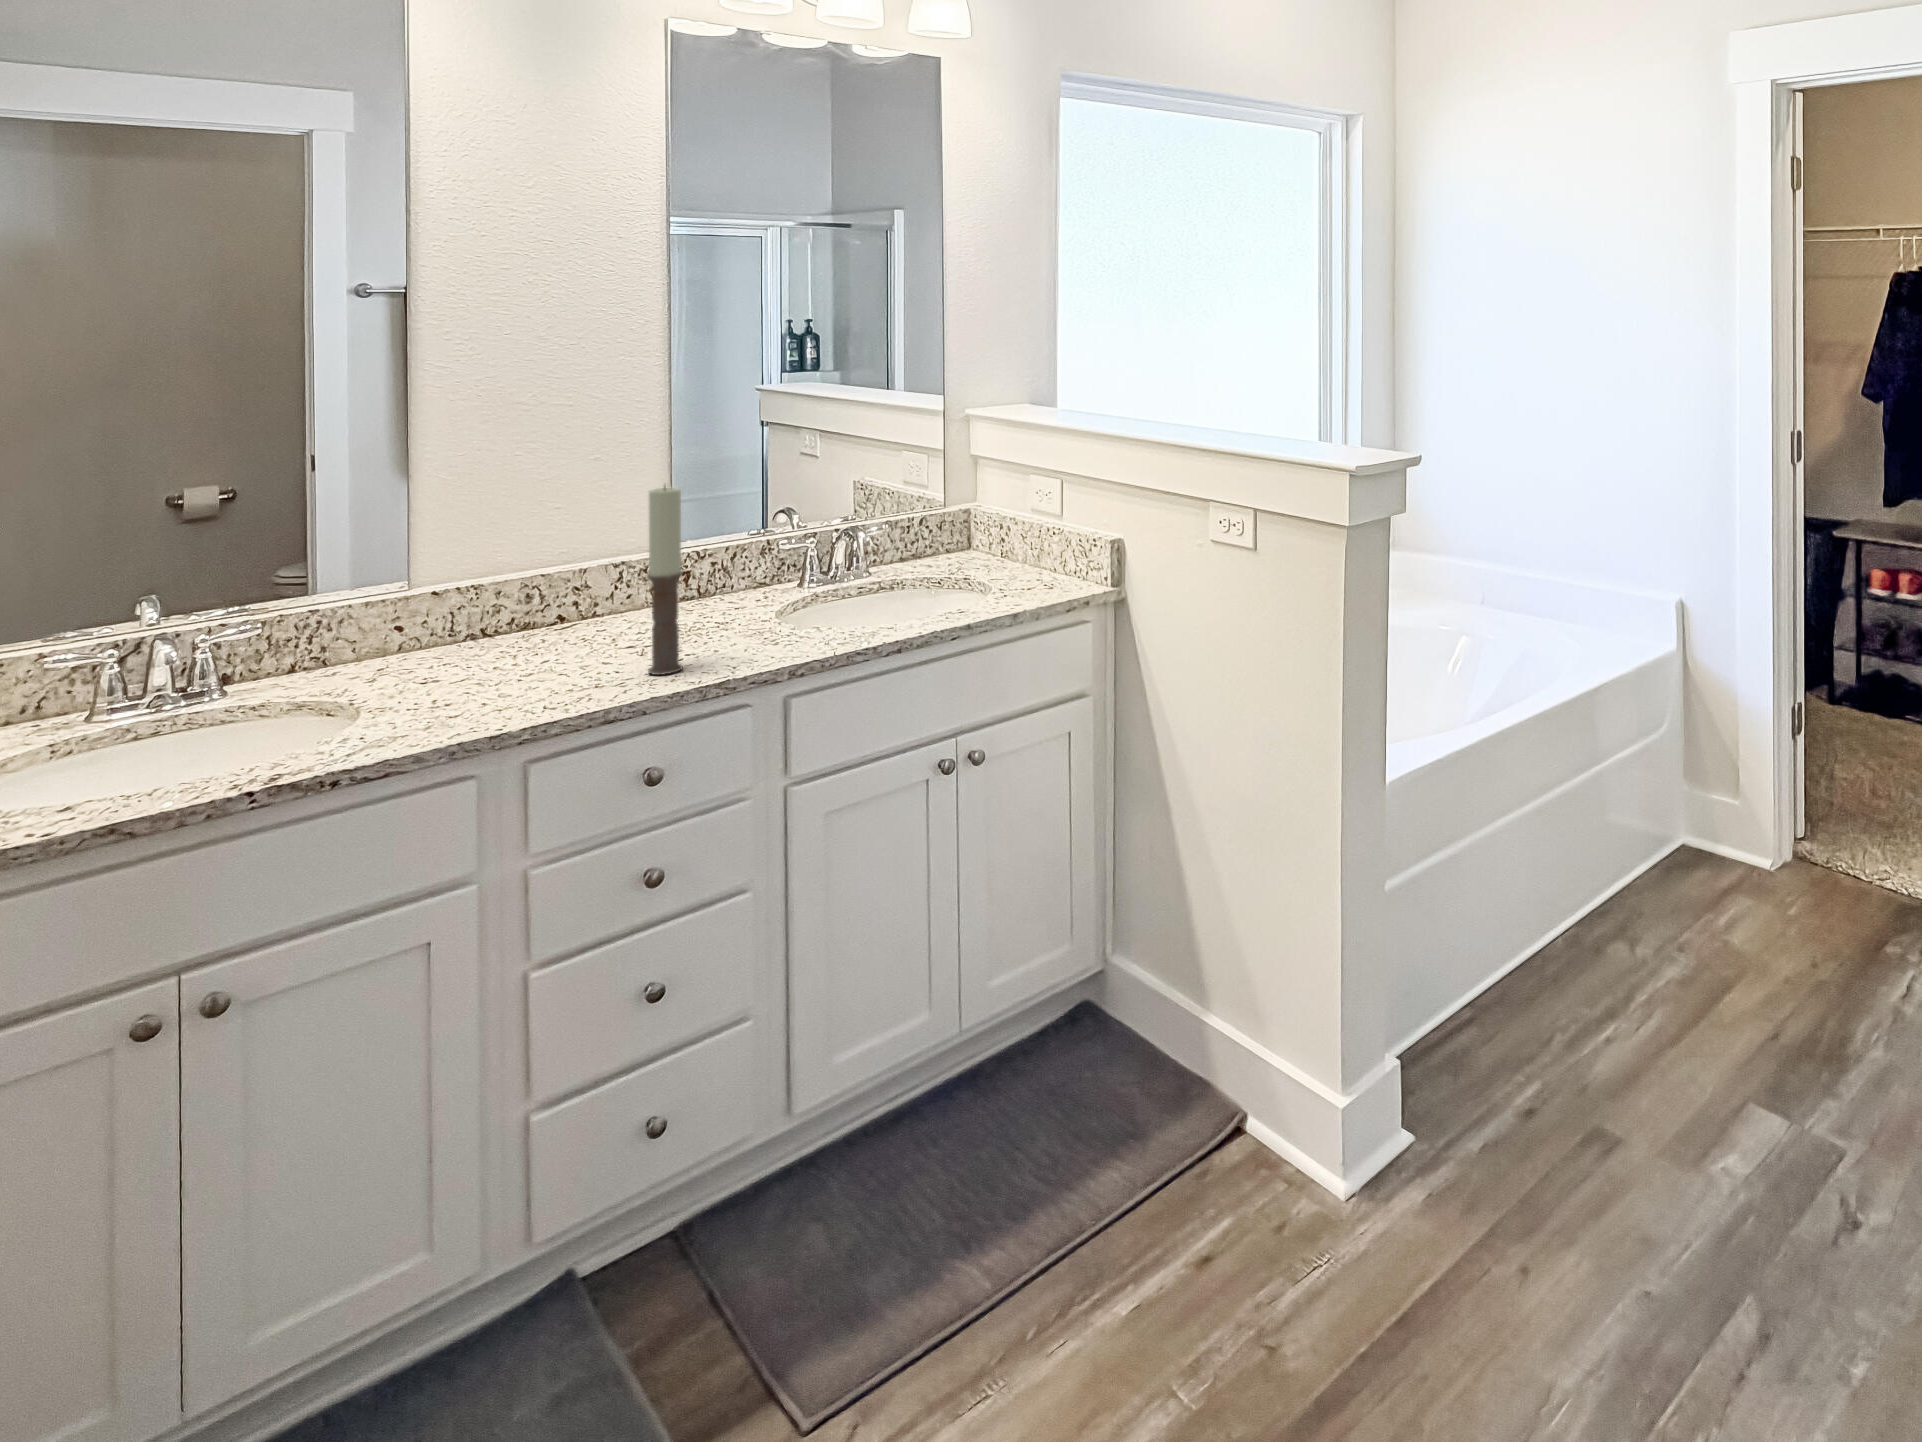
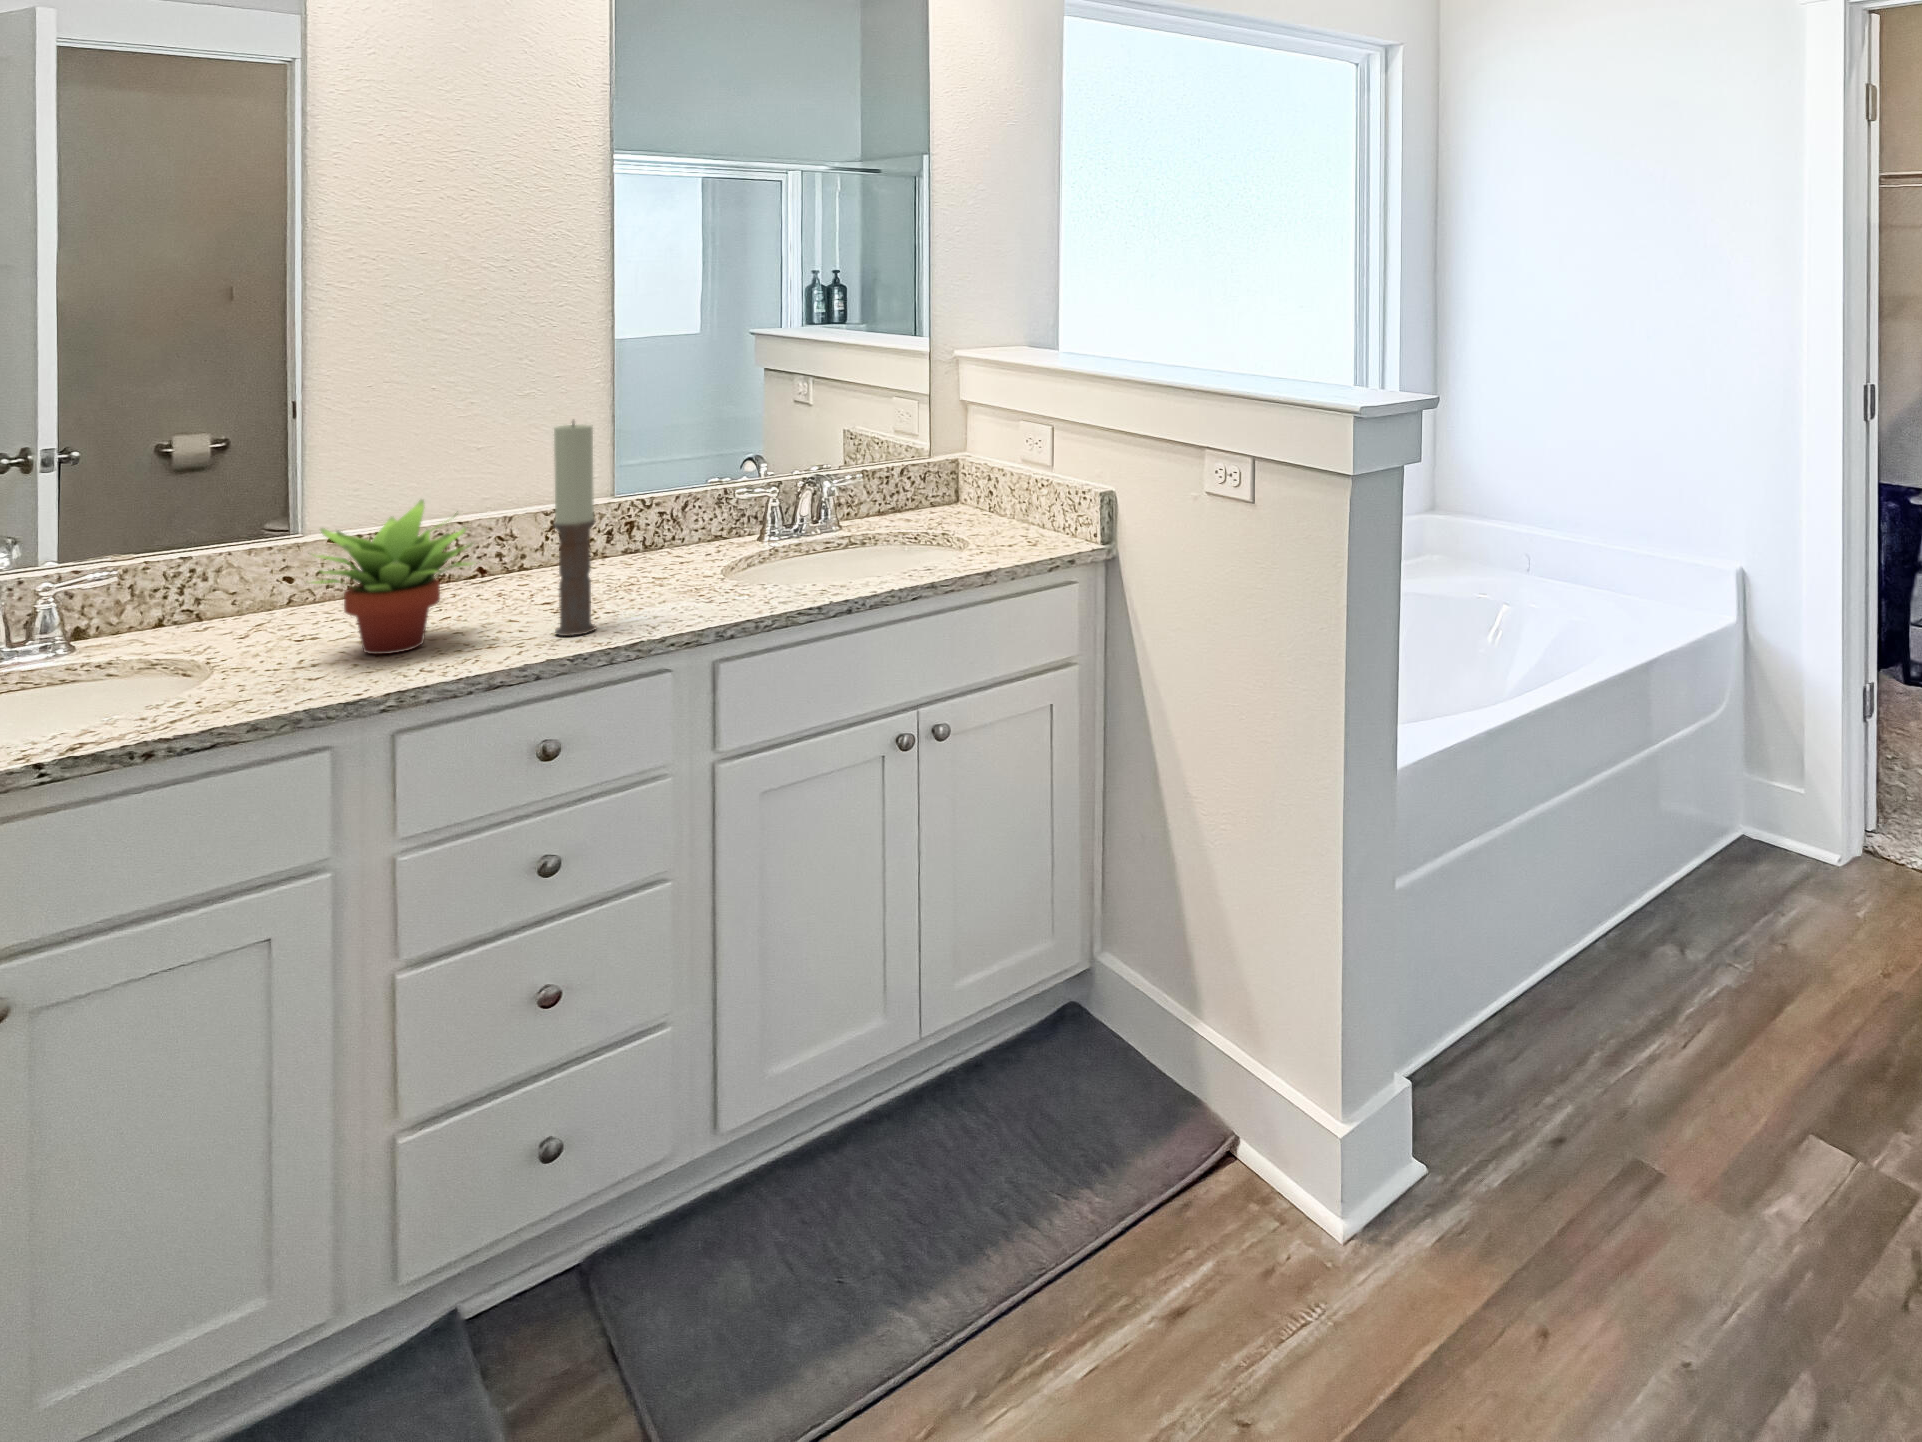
succulent plant: none [441,555,585,693] -> present [313,500,477,654]

